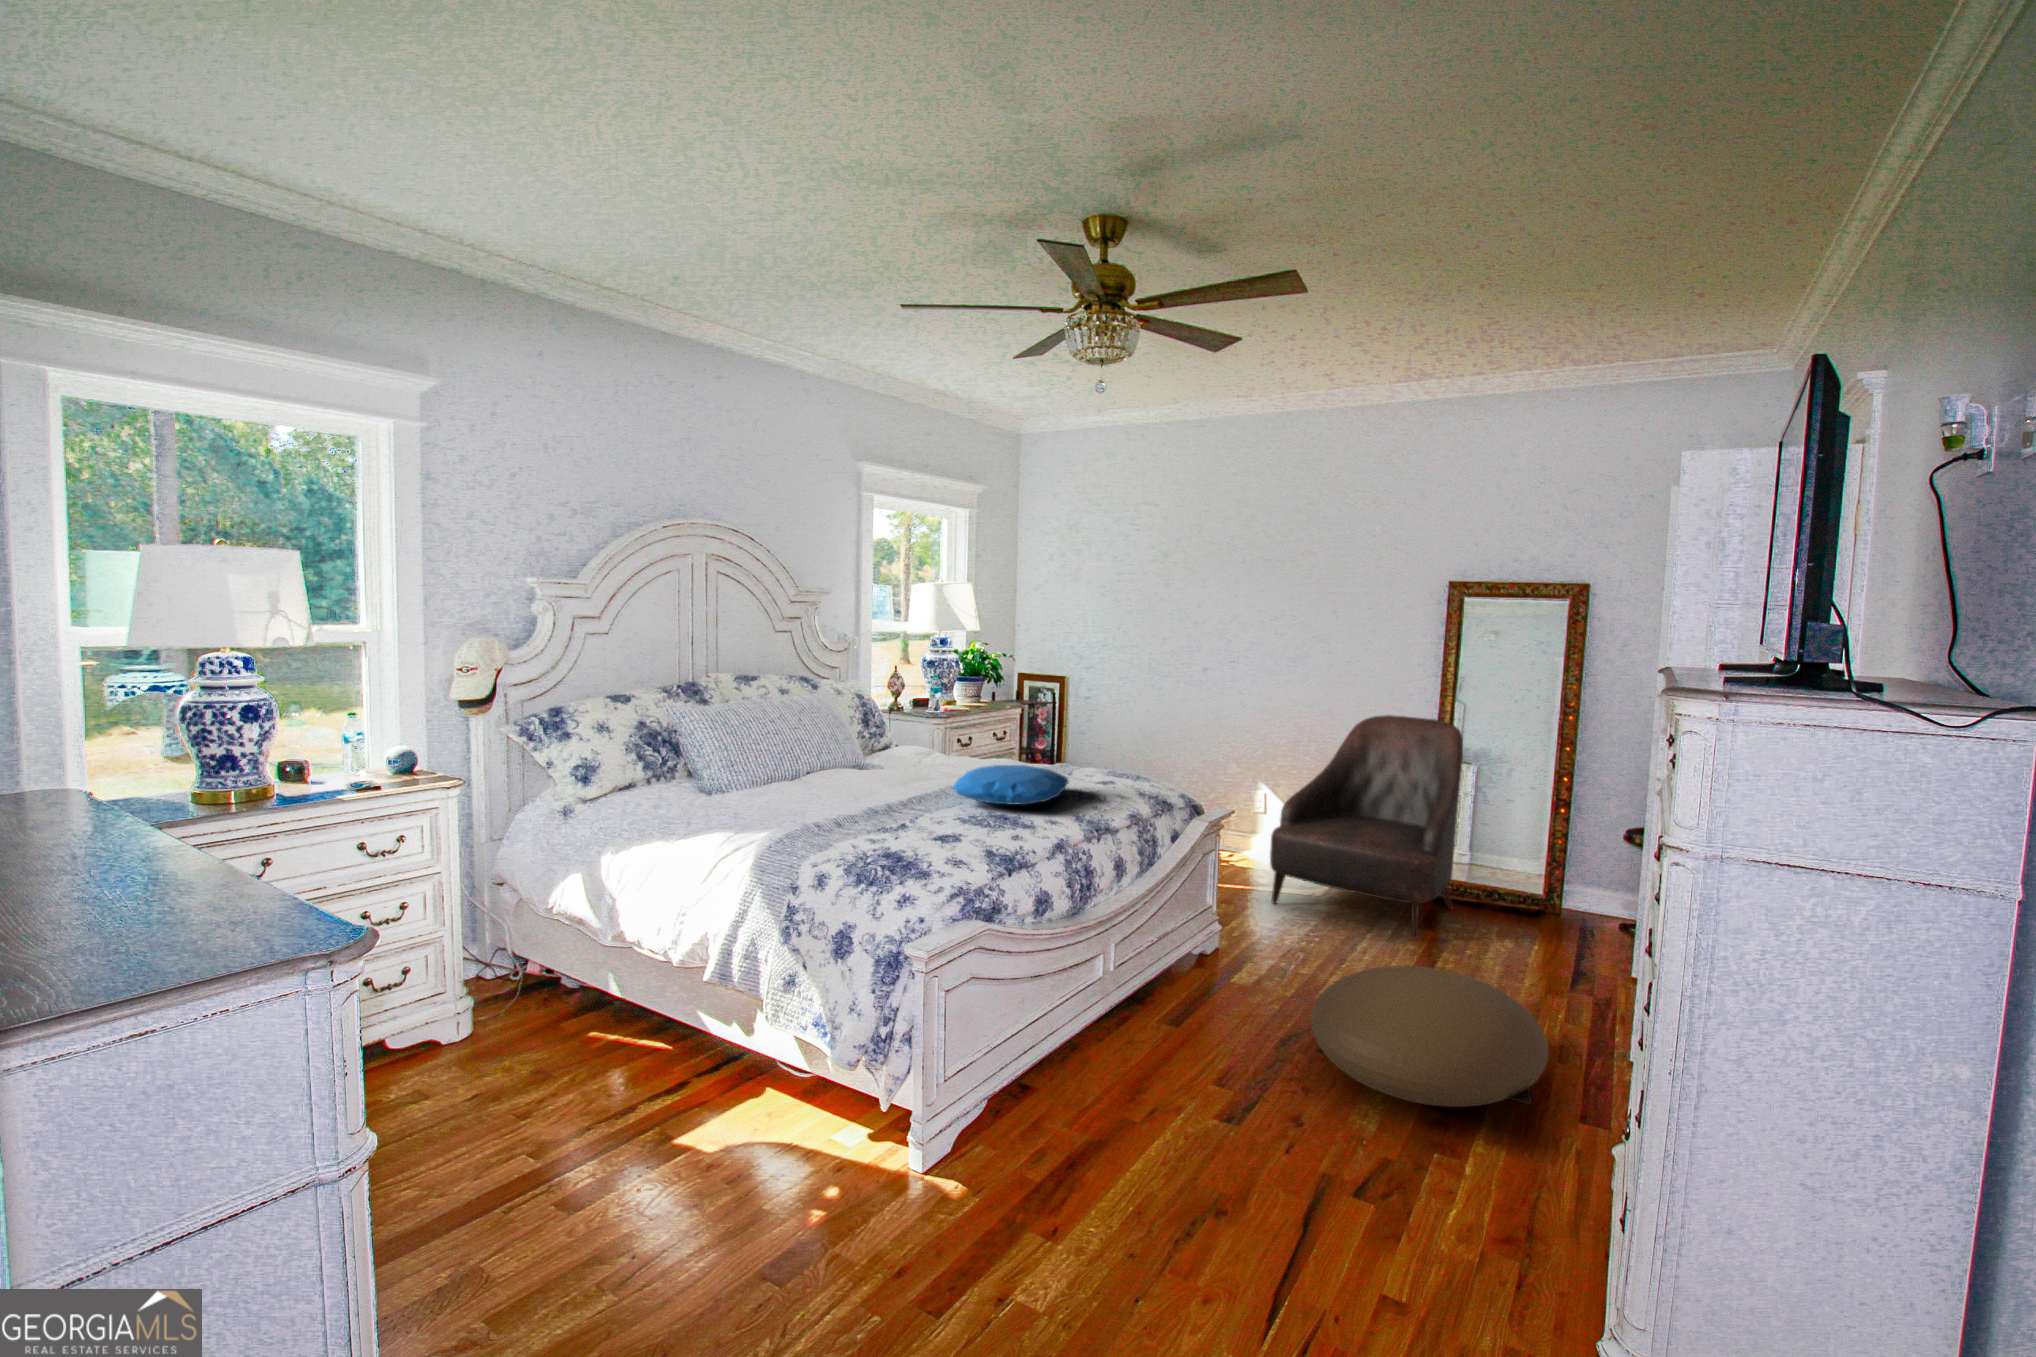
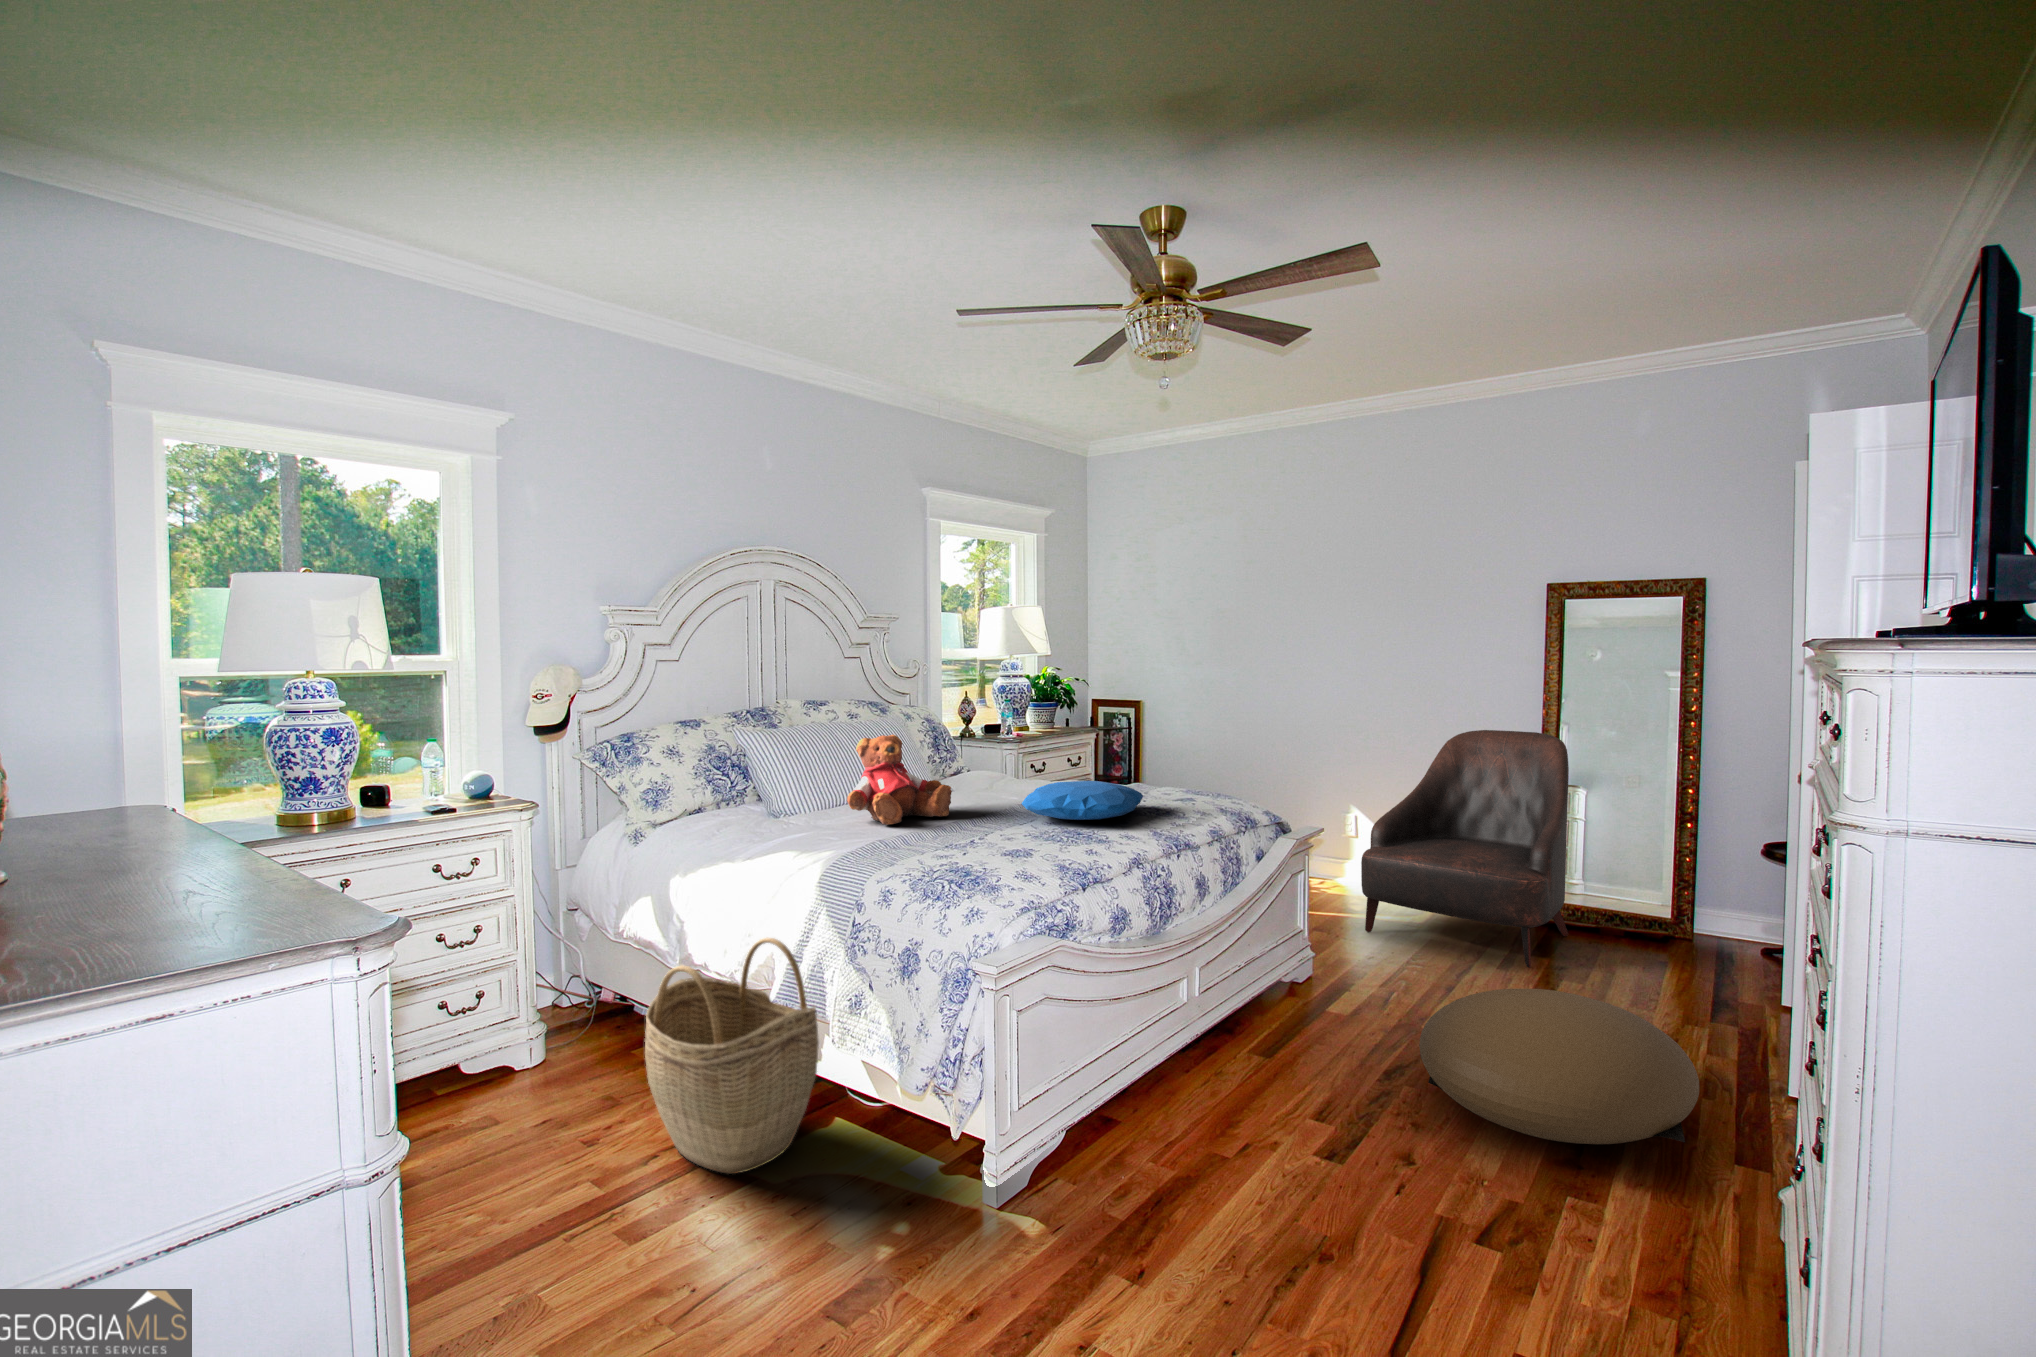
teddy bear: none [780,716,884,806] -> present [847,735,952,825]
woven basket: none [579,920,751,1146] -> present [645,938,819,1174]

